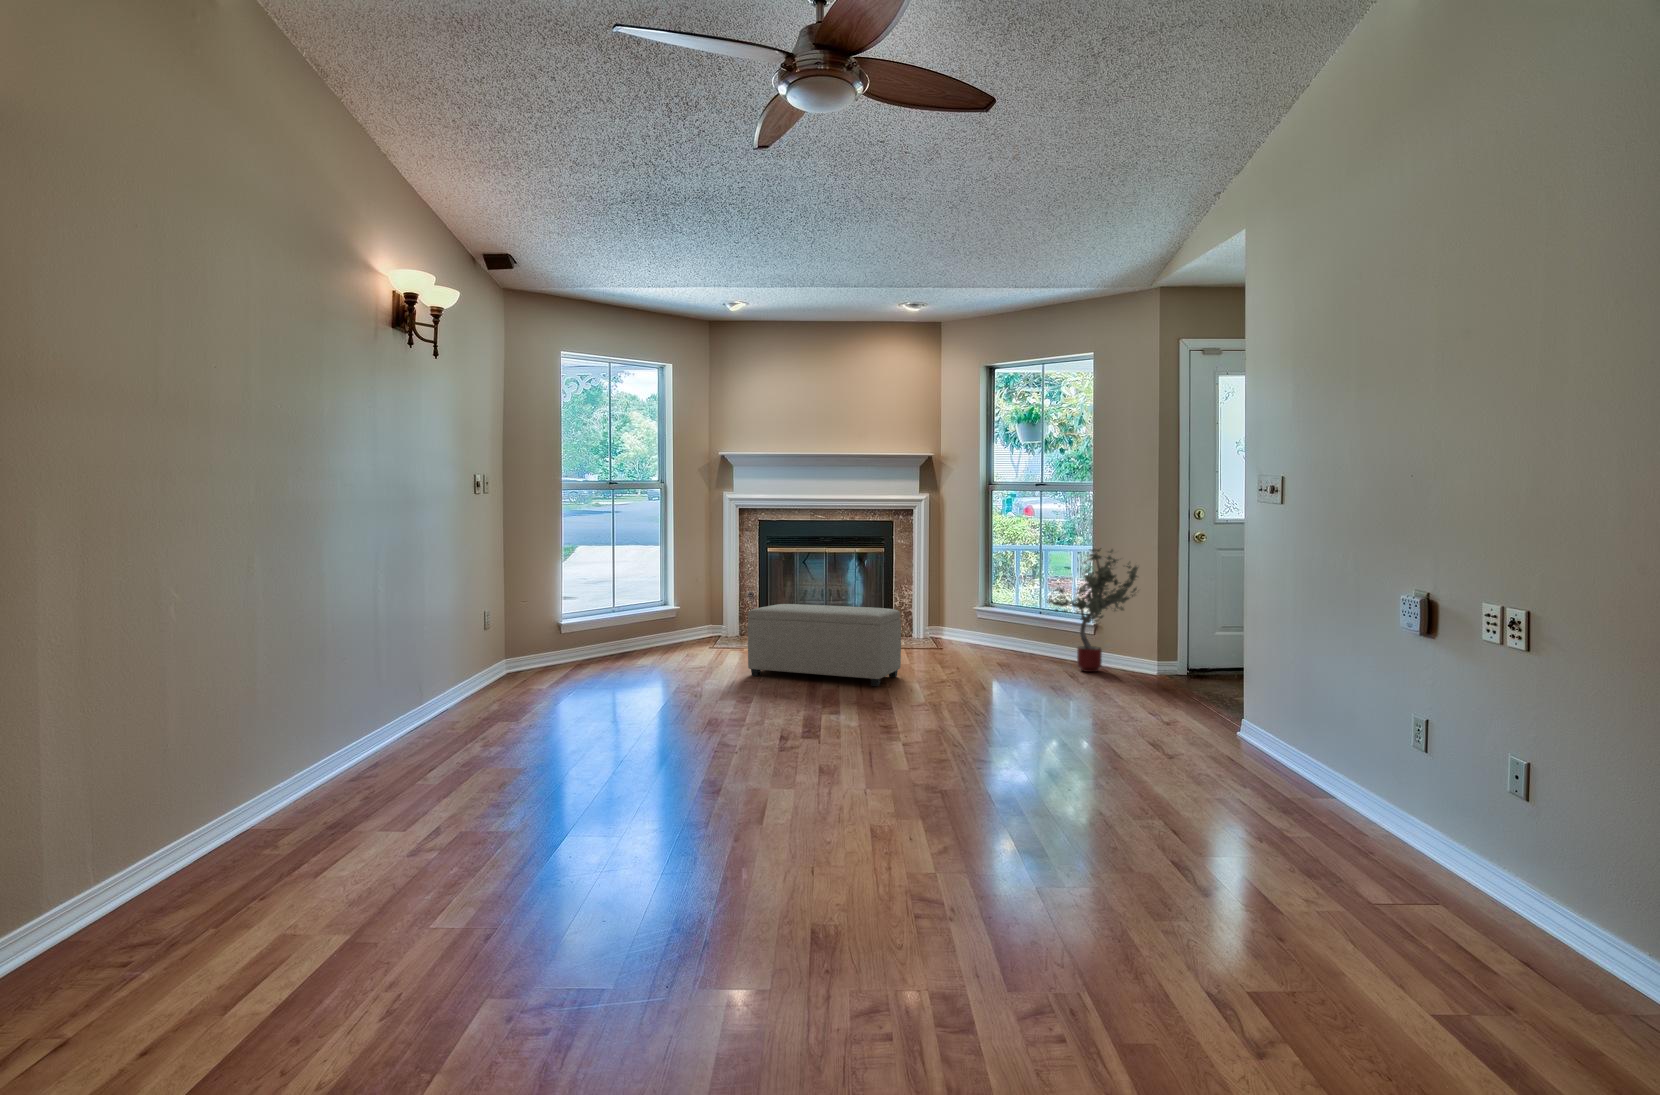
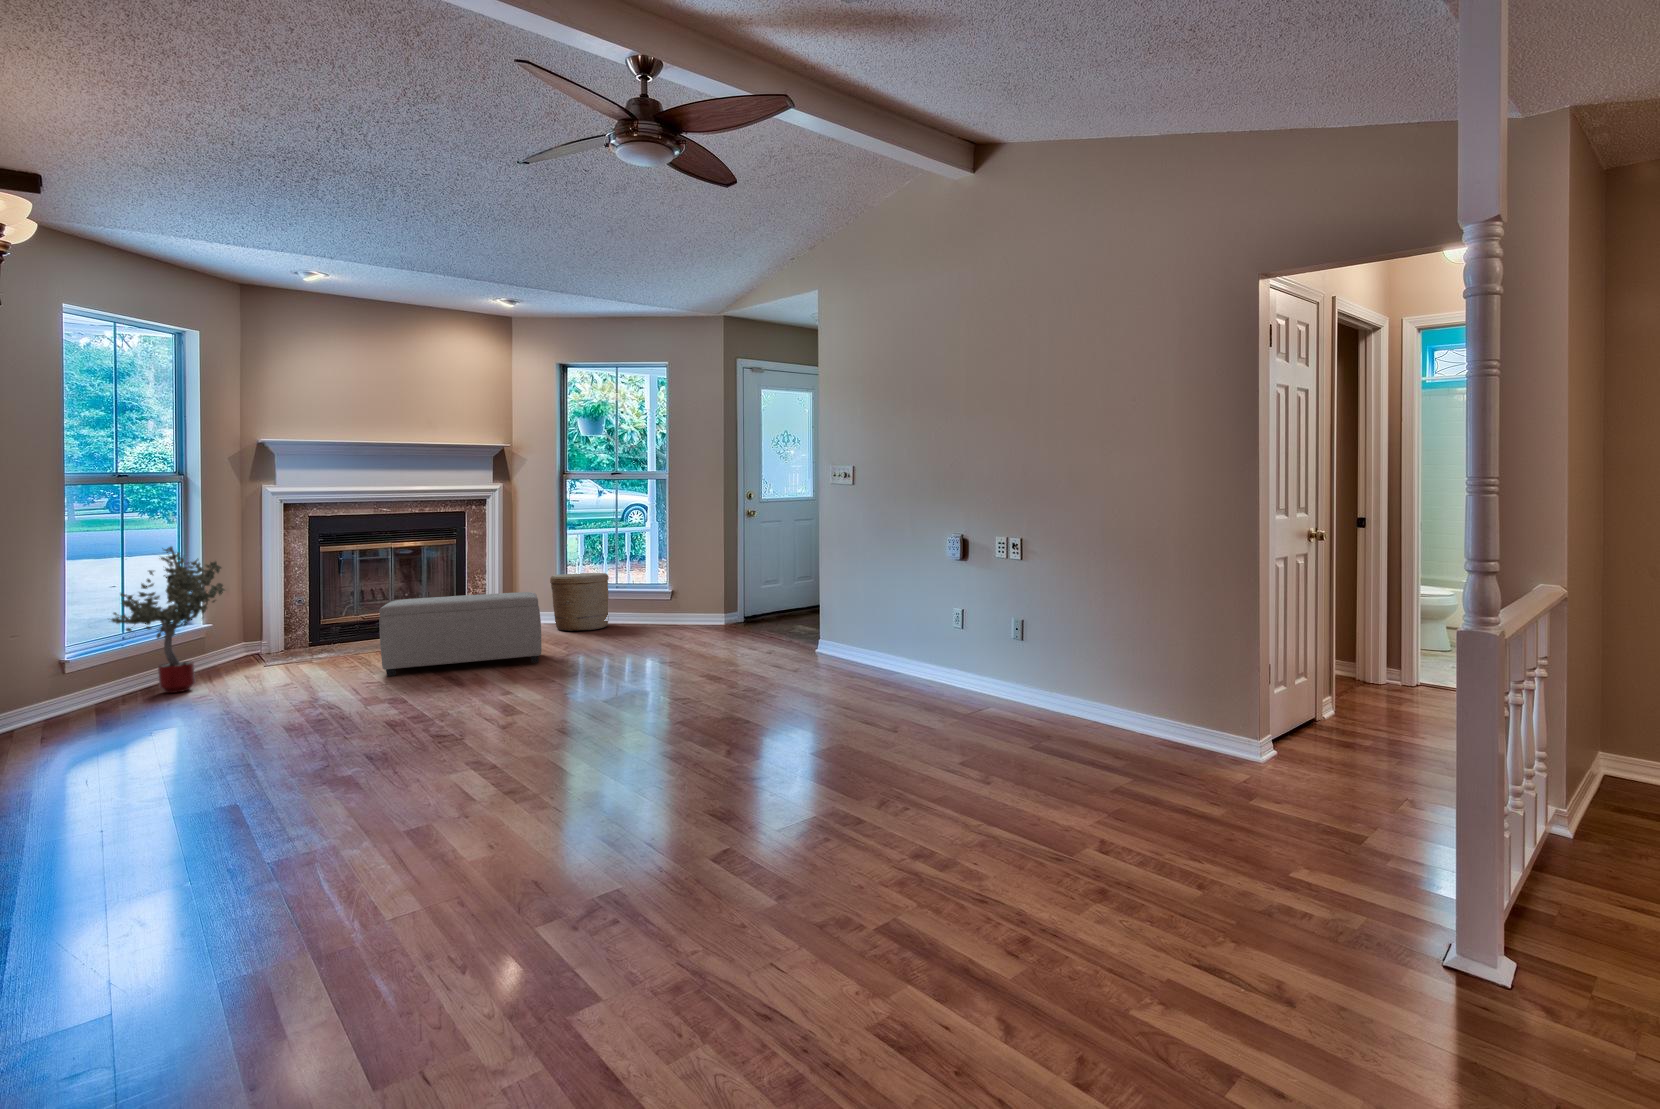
potted tree: present [1047,548,1138,672] -> present [111,547,225,693]
woven basket: none [959,591,1023,657] -> present [550,573,609,631]

